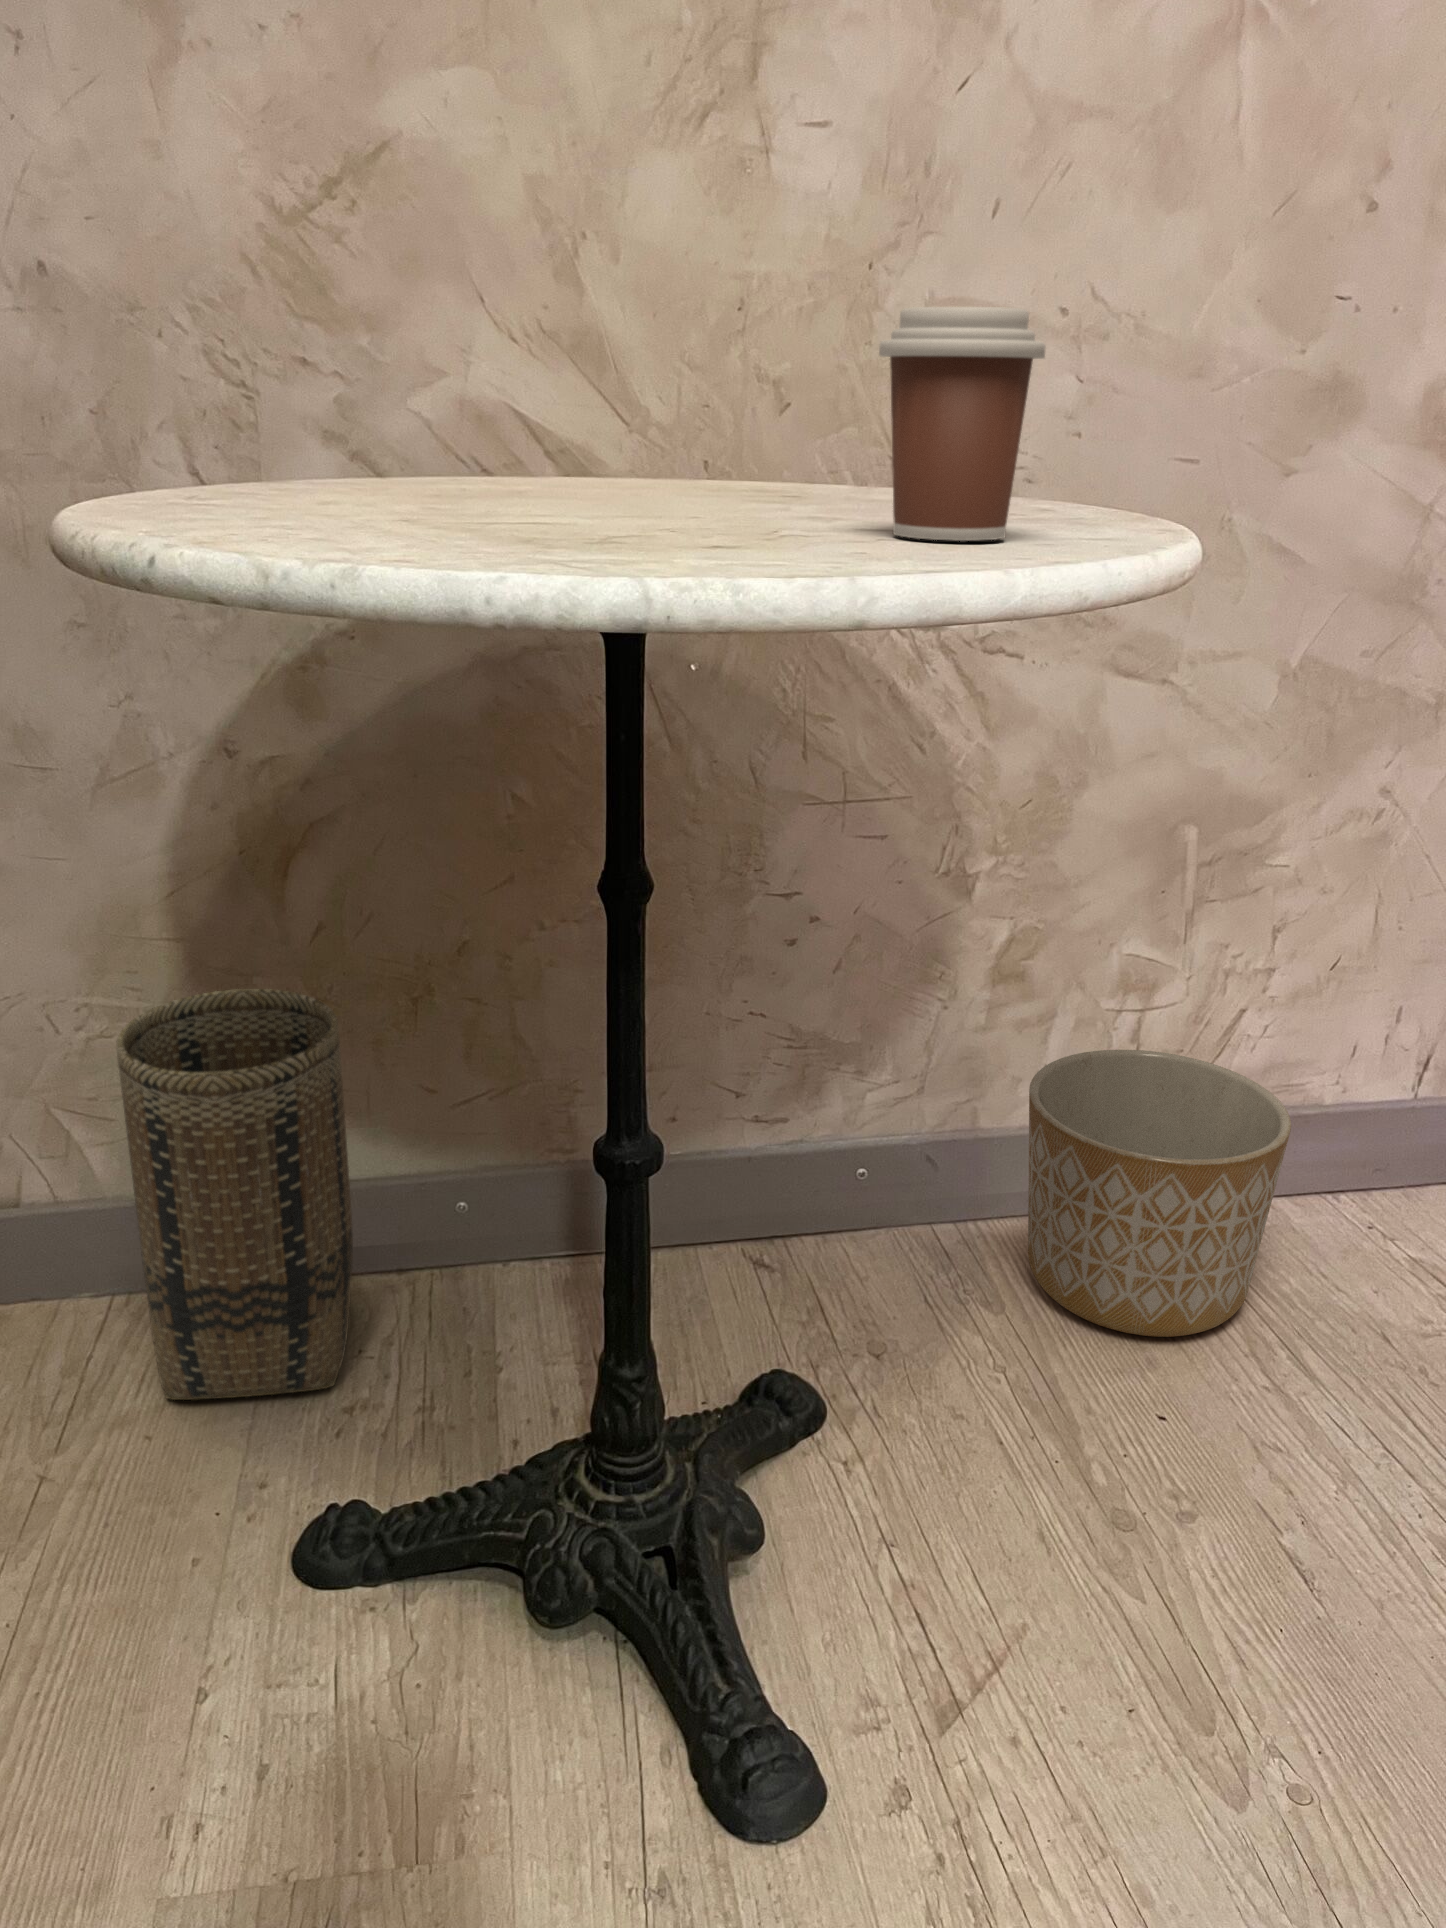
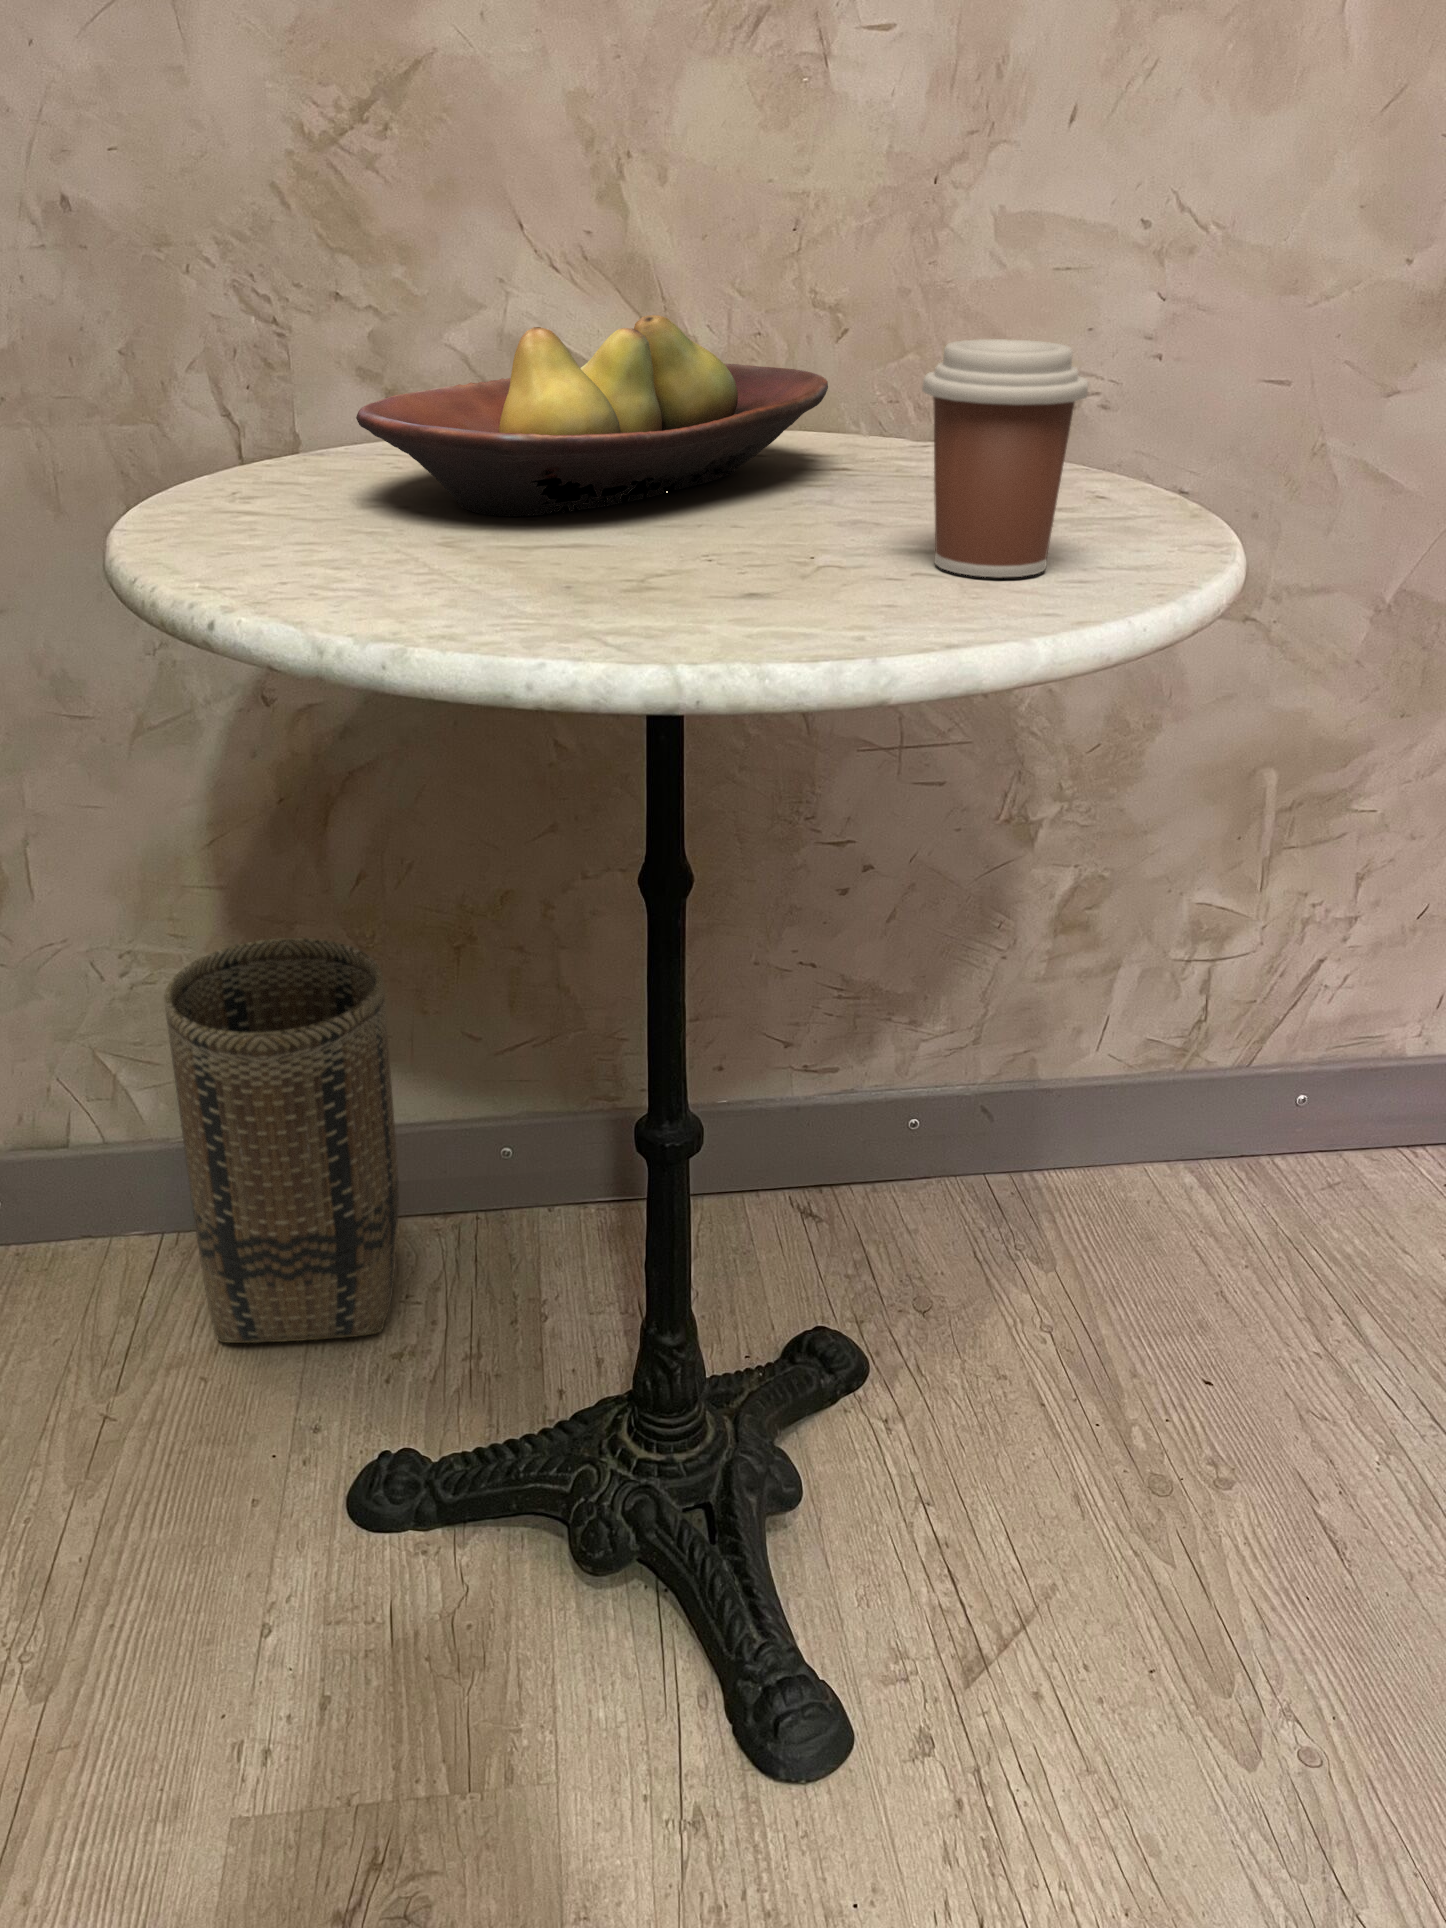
fruit bowl: none [309,334,775,511] -> present [356,315,828,516]
planter: present [1028,1050,1291,1337] -> none [1084,1001,1358,1298]

